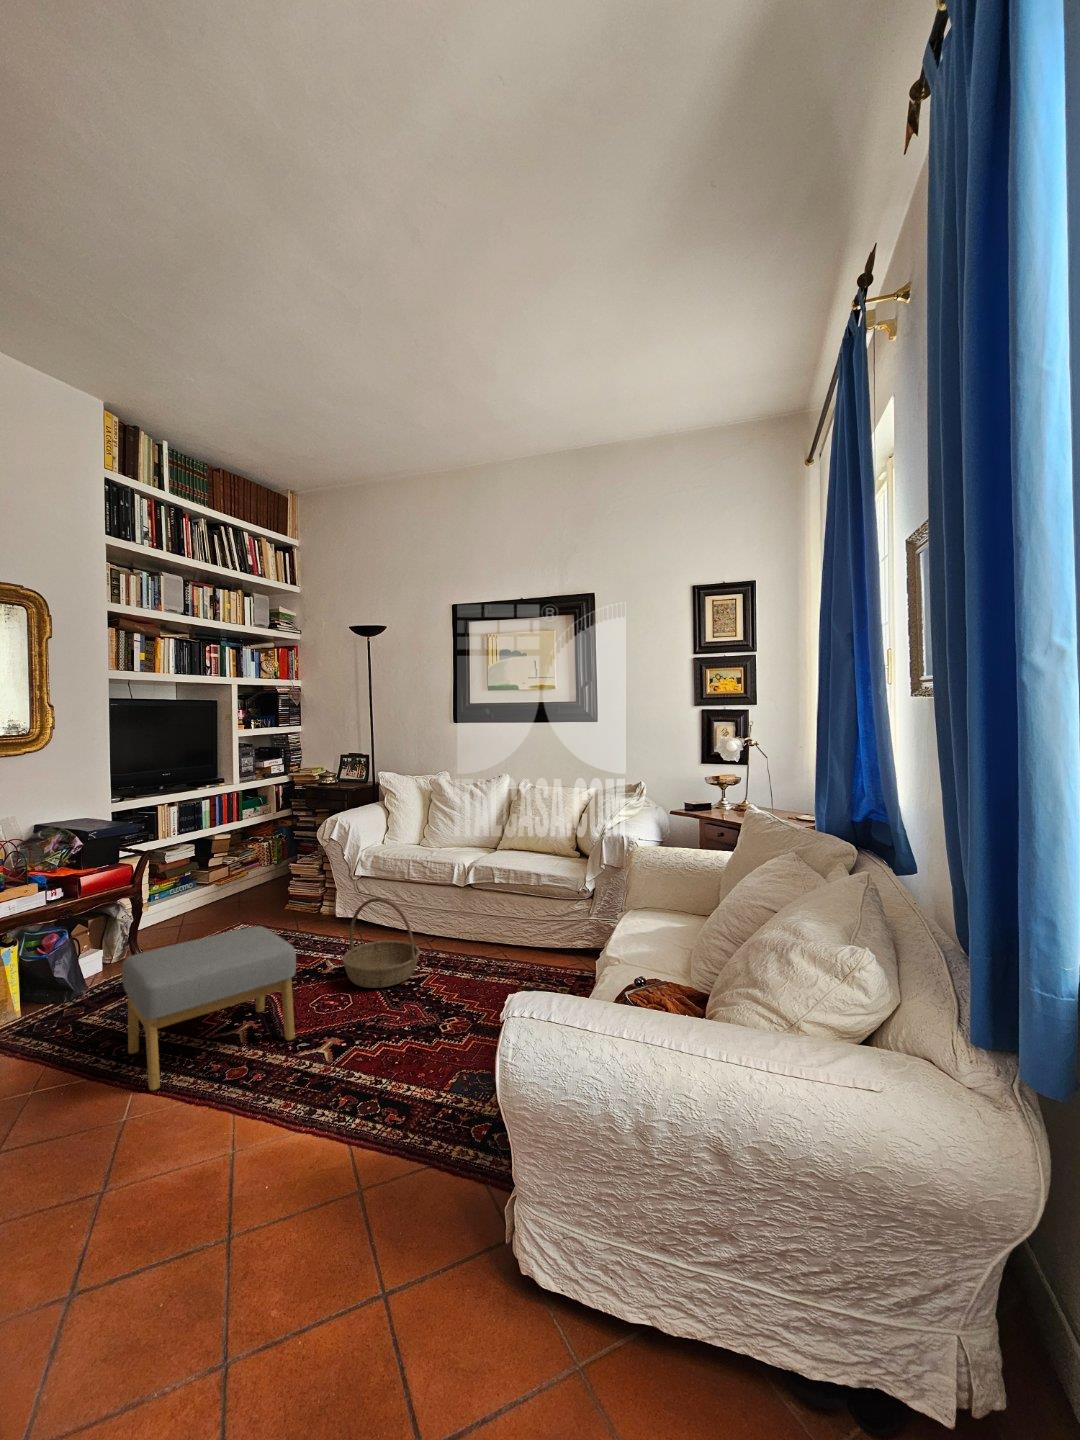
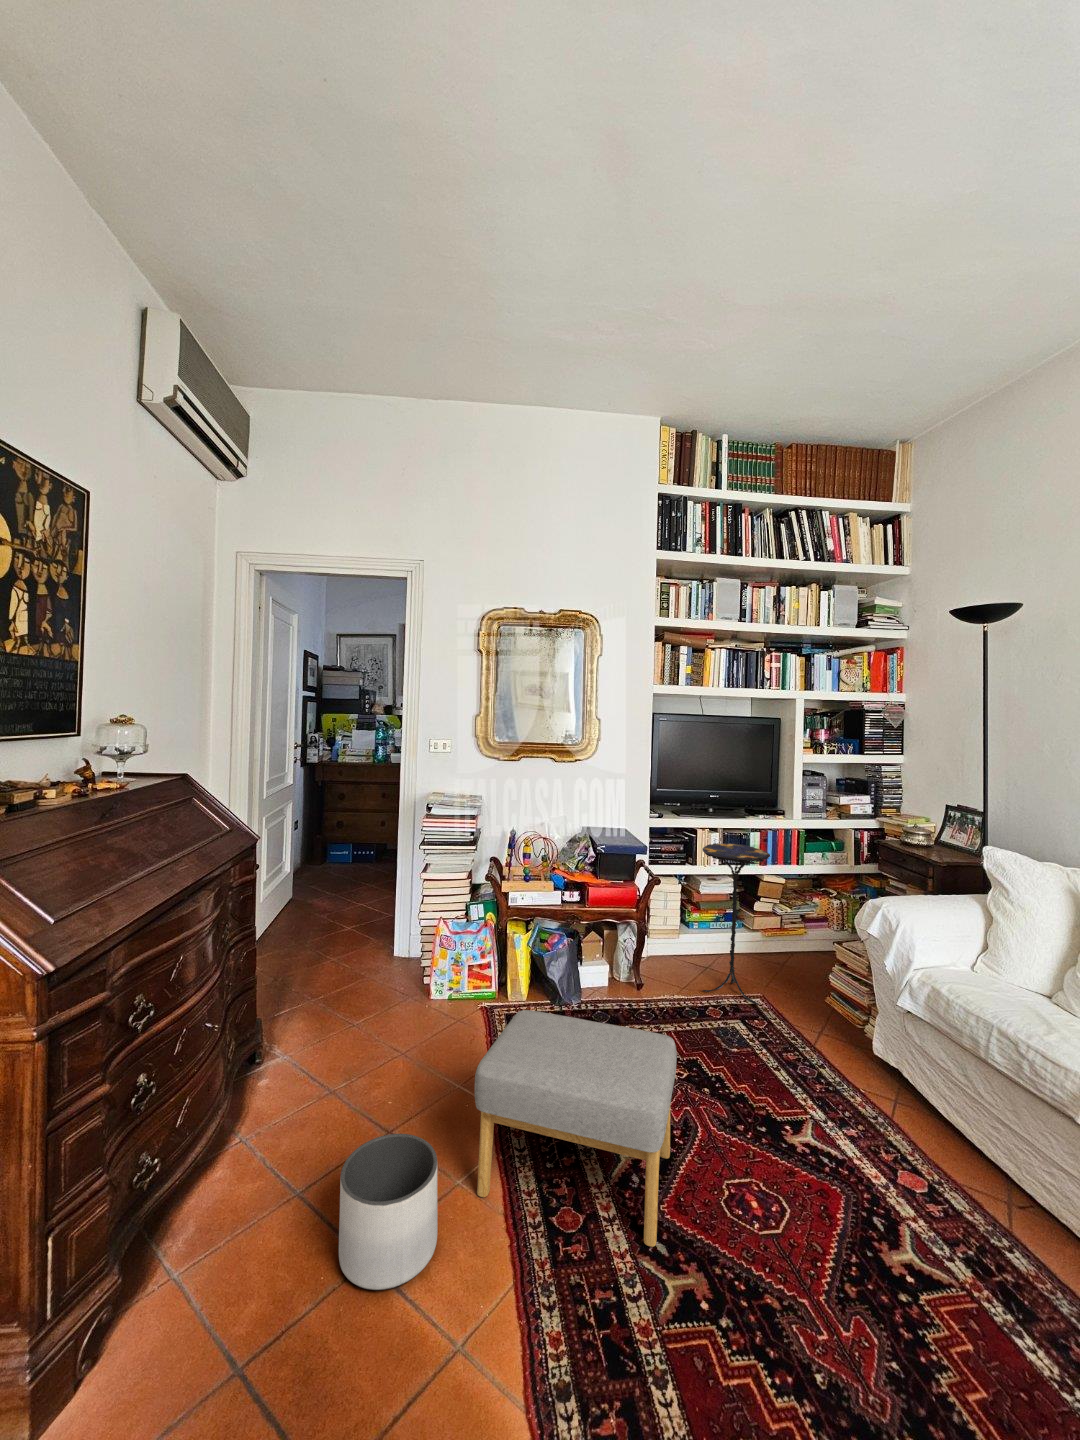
side table: none [185,807,245,936] -> present [703,843,770,1004]
basket: present [342,898,420,988] -> none [796,1071,950,1266]
planter: none [65,1053,162,1169] -> present [339,1134,438,1290]

